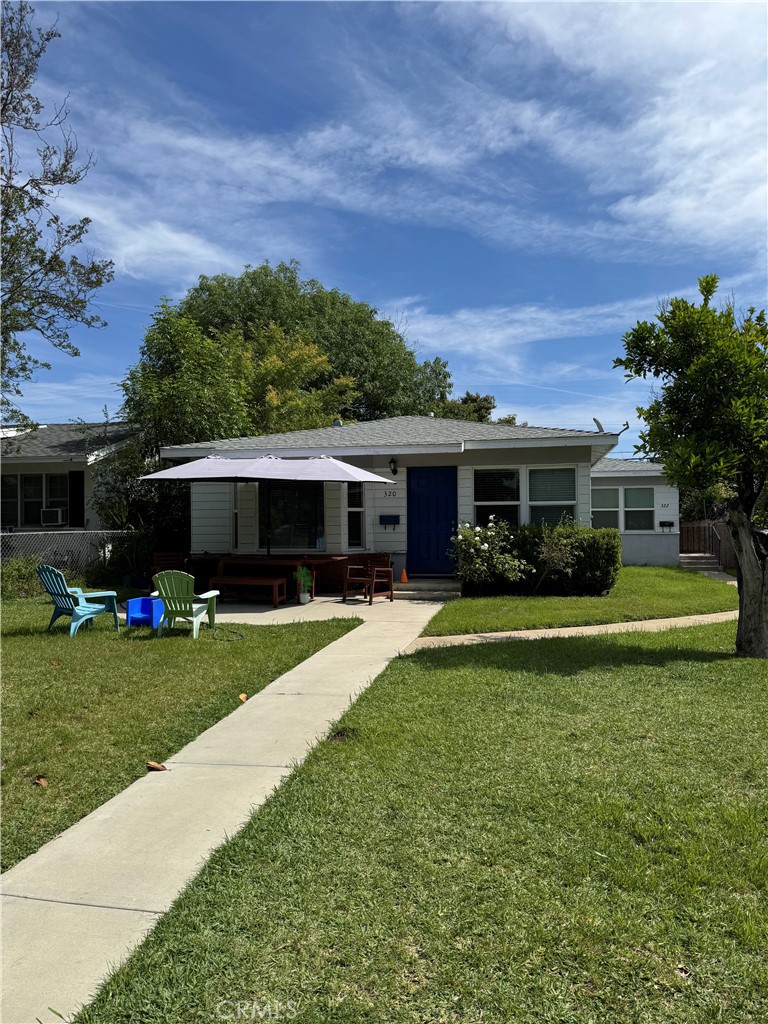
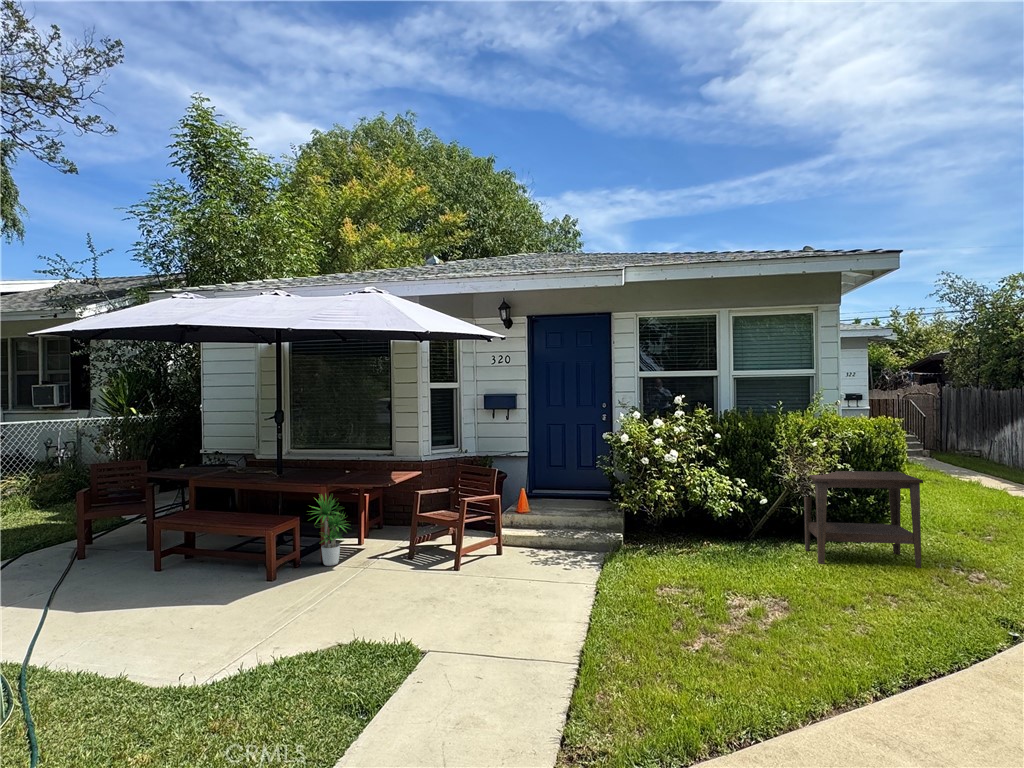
side table: none [555,555,607,602] -> present [804,471,923,568]

